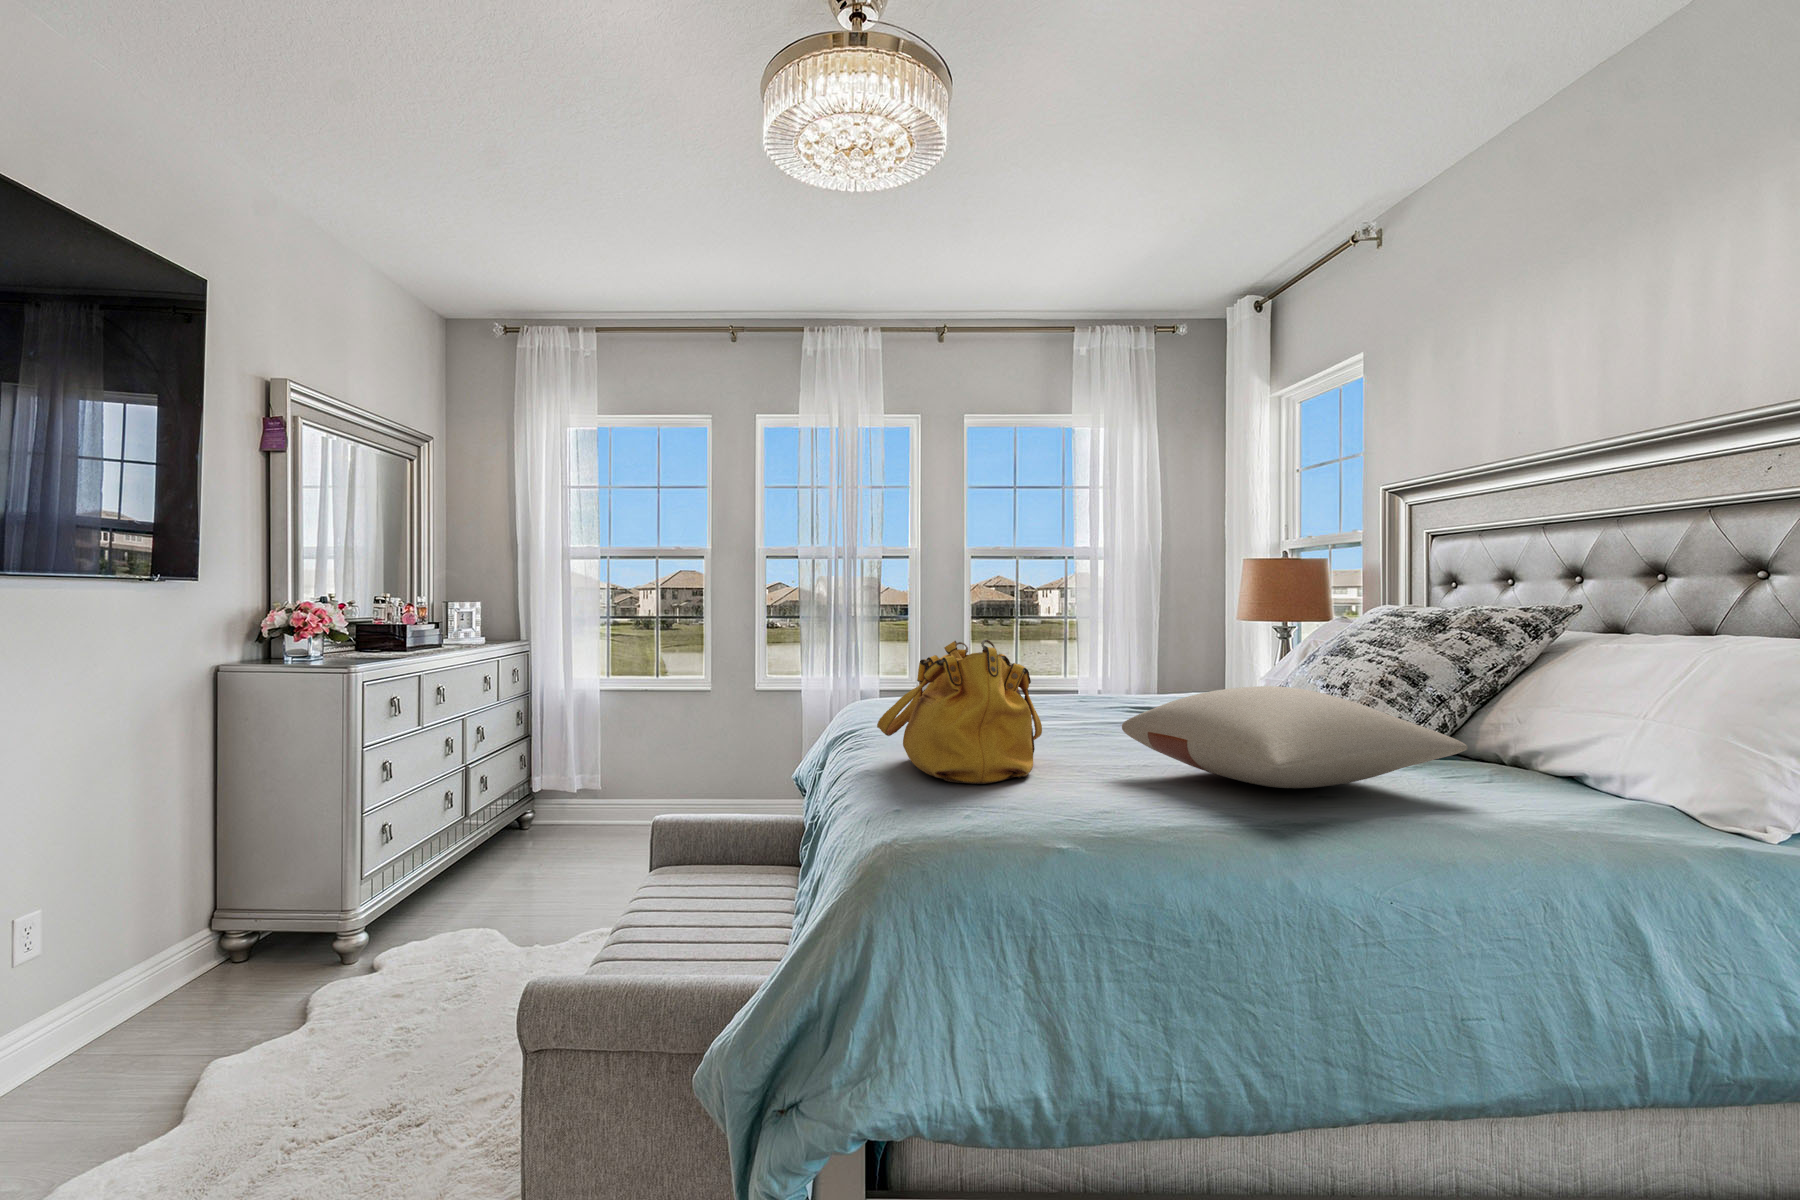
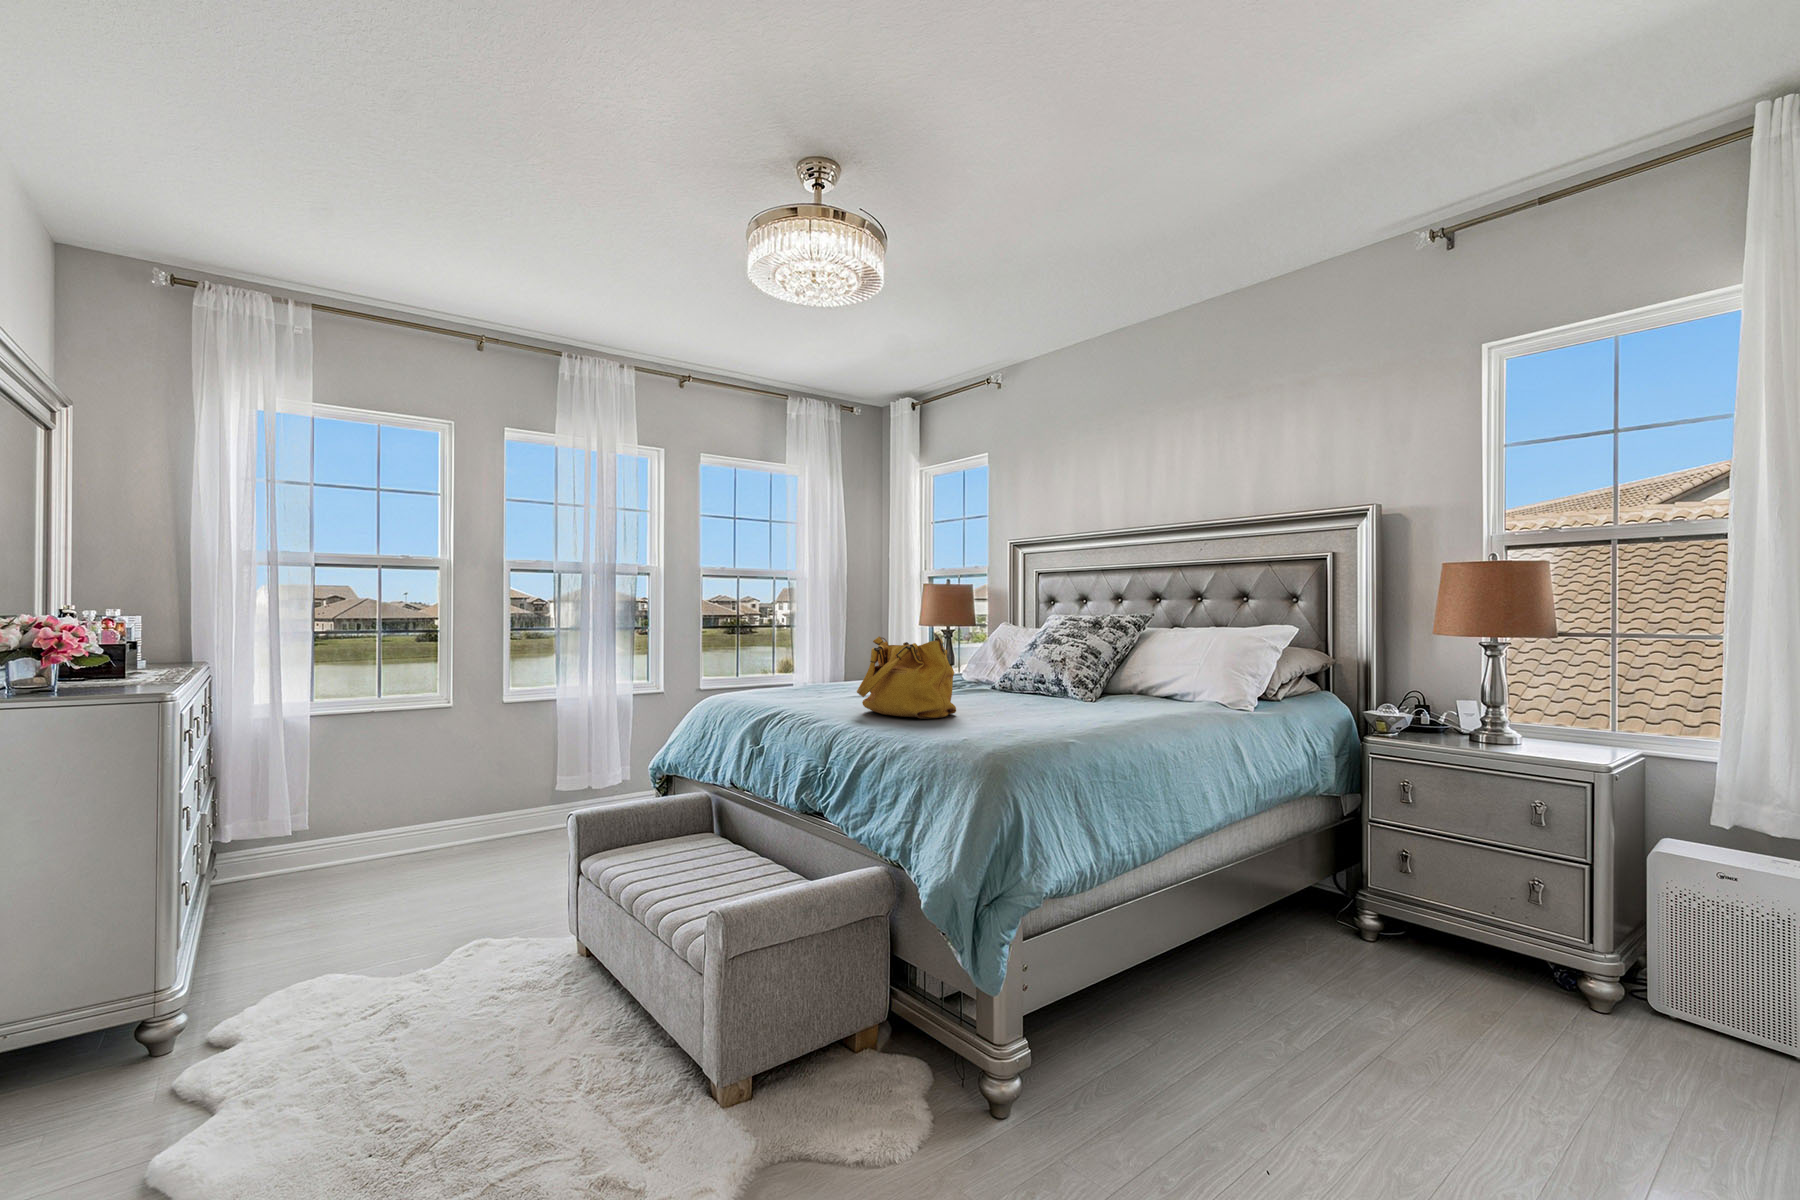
pillow: present [1122,686,1468,788] -> none [991,657,1145,707]

